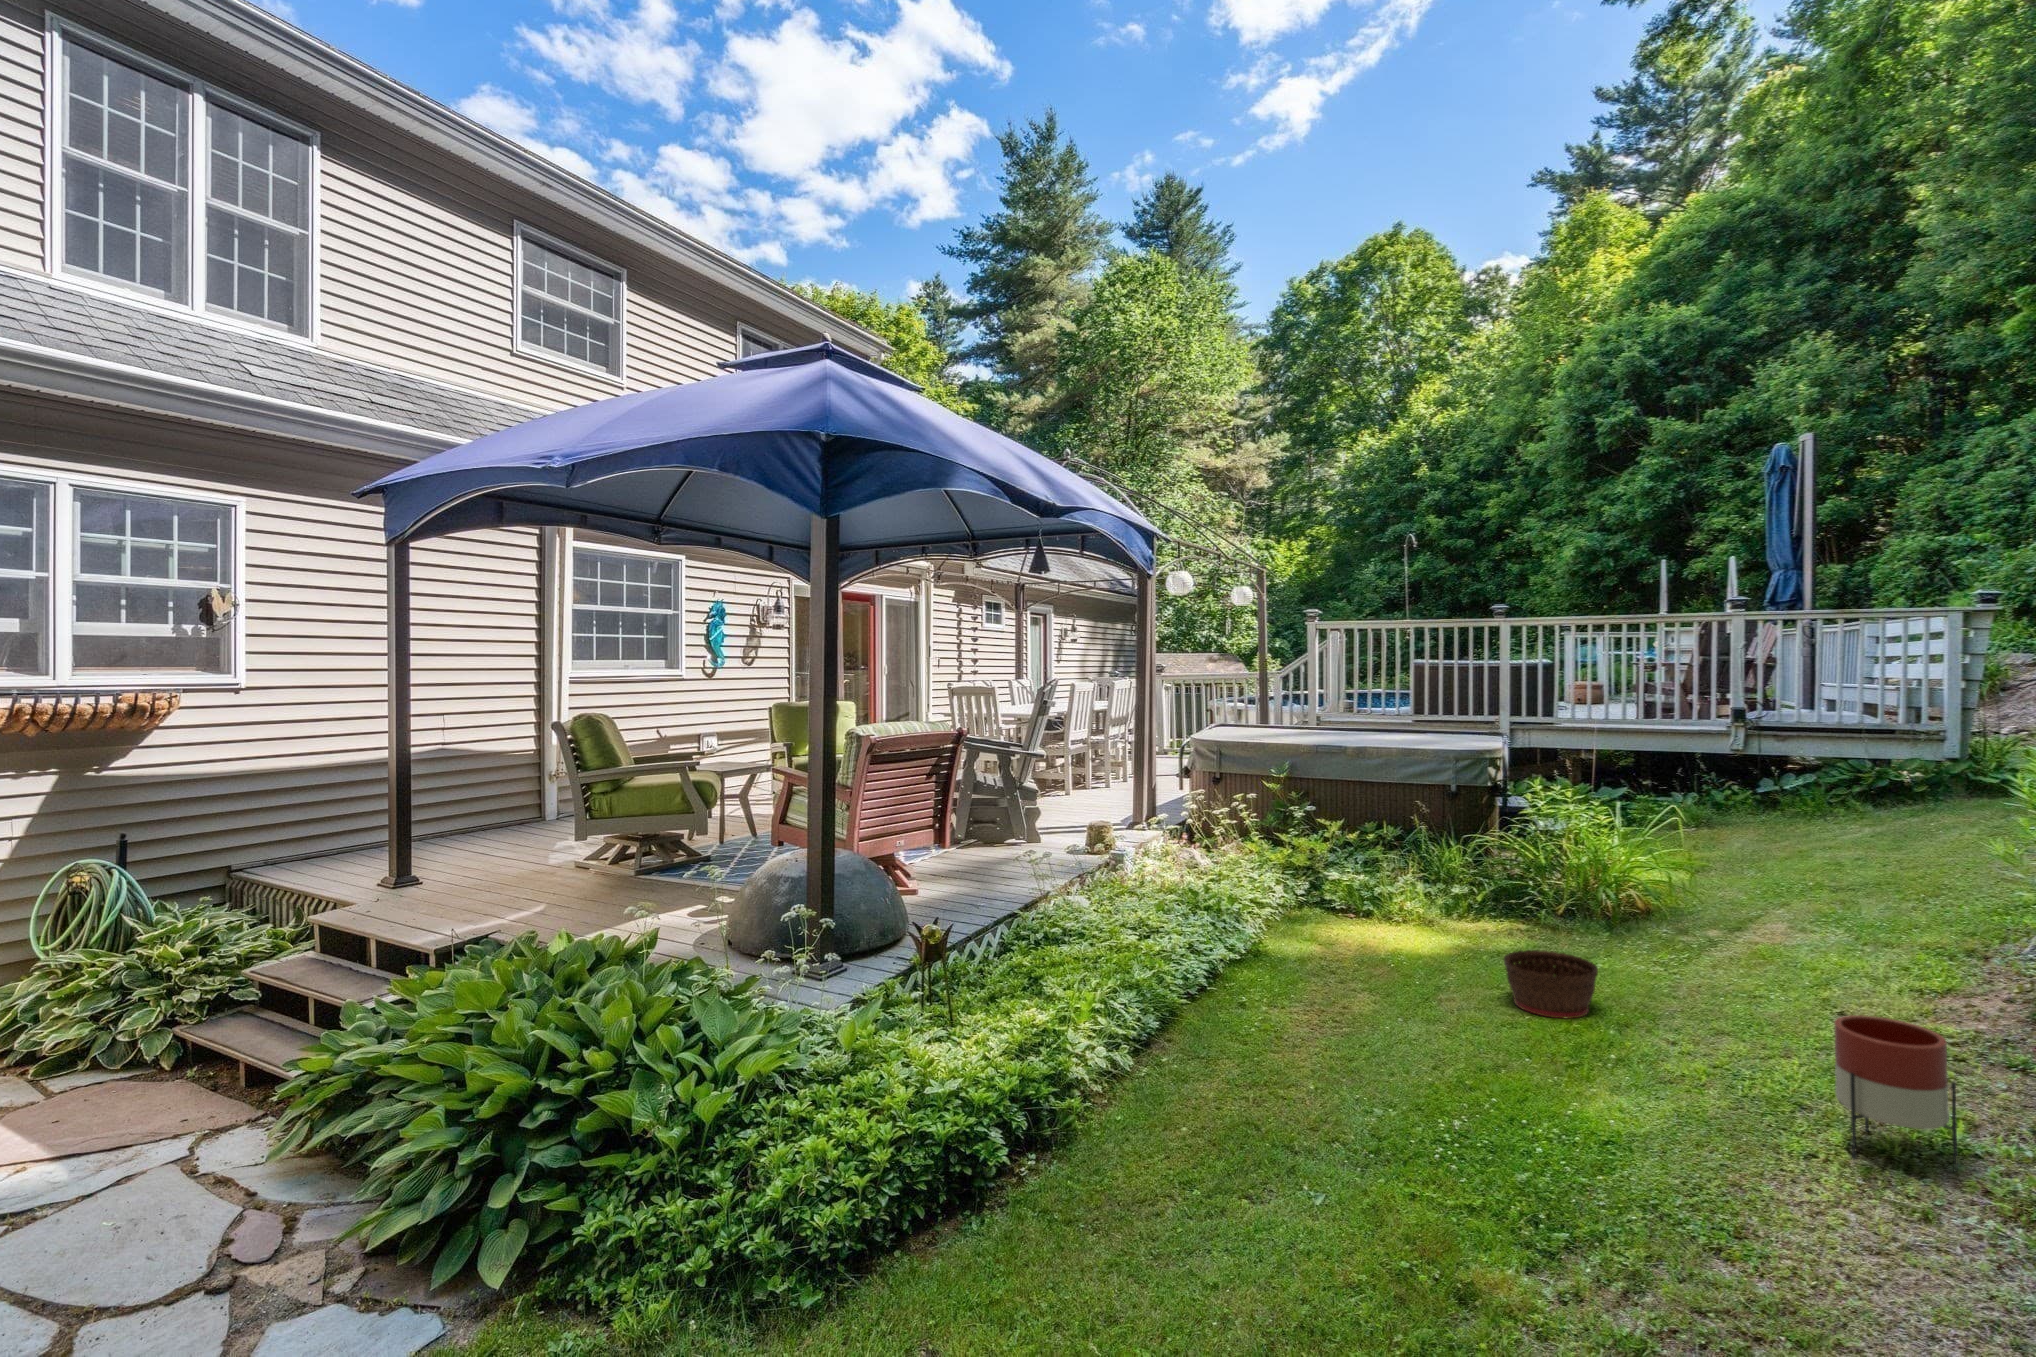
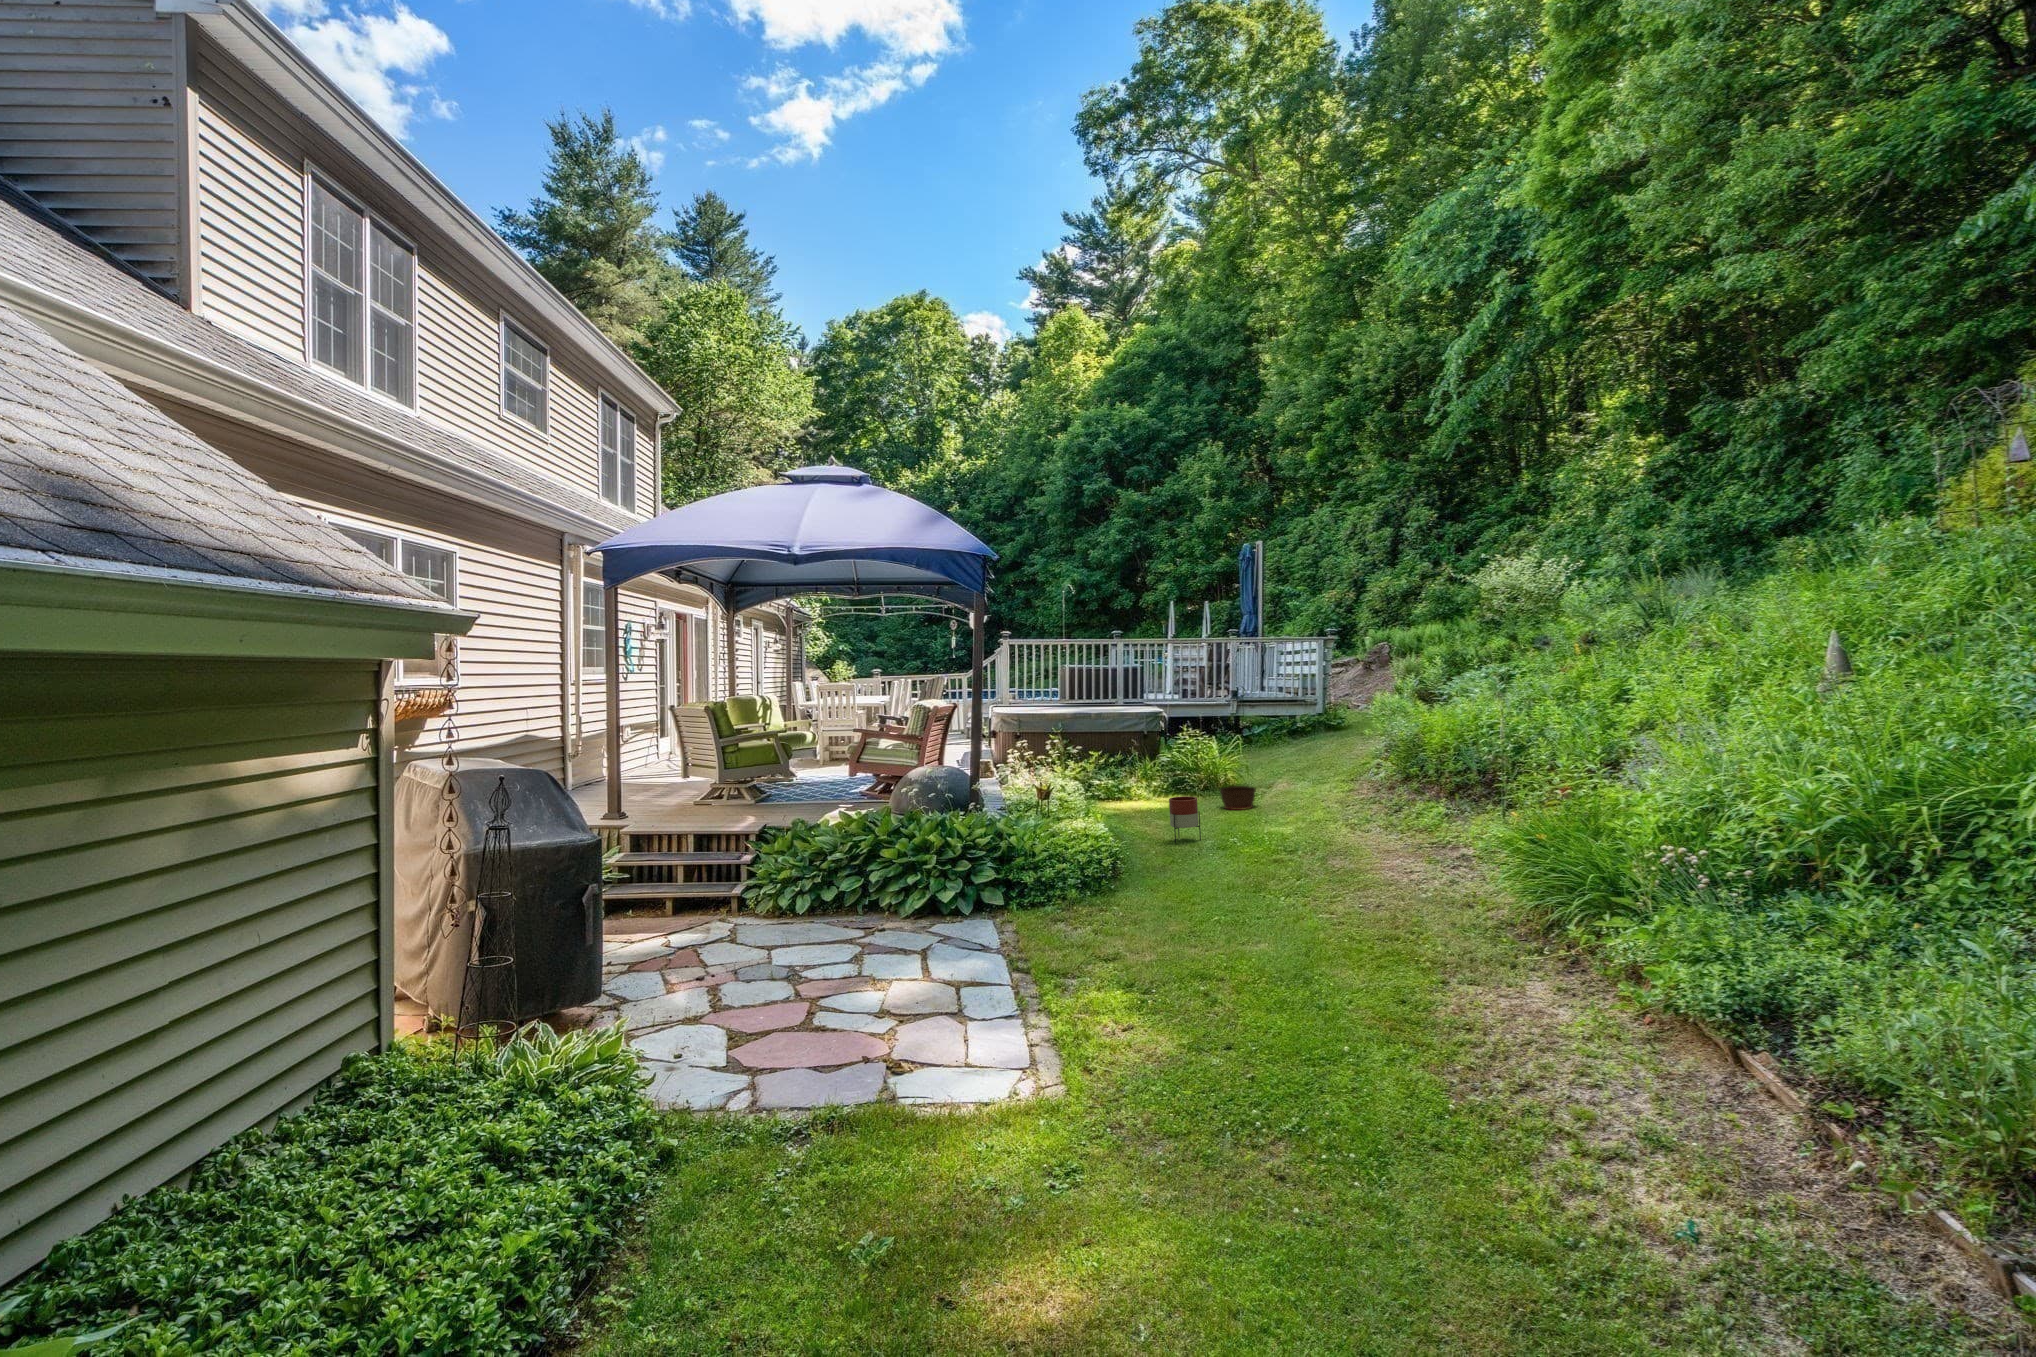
planter: present [1834,1015,1958,1172] -> present [1169,796,1201,843]

